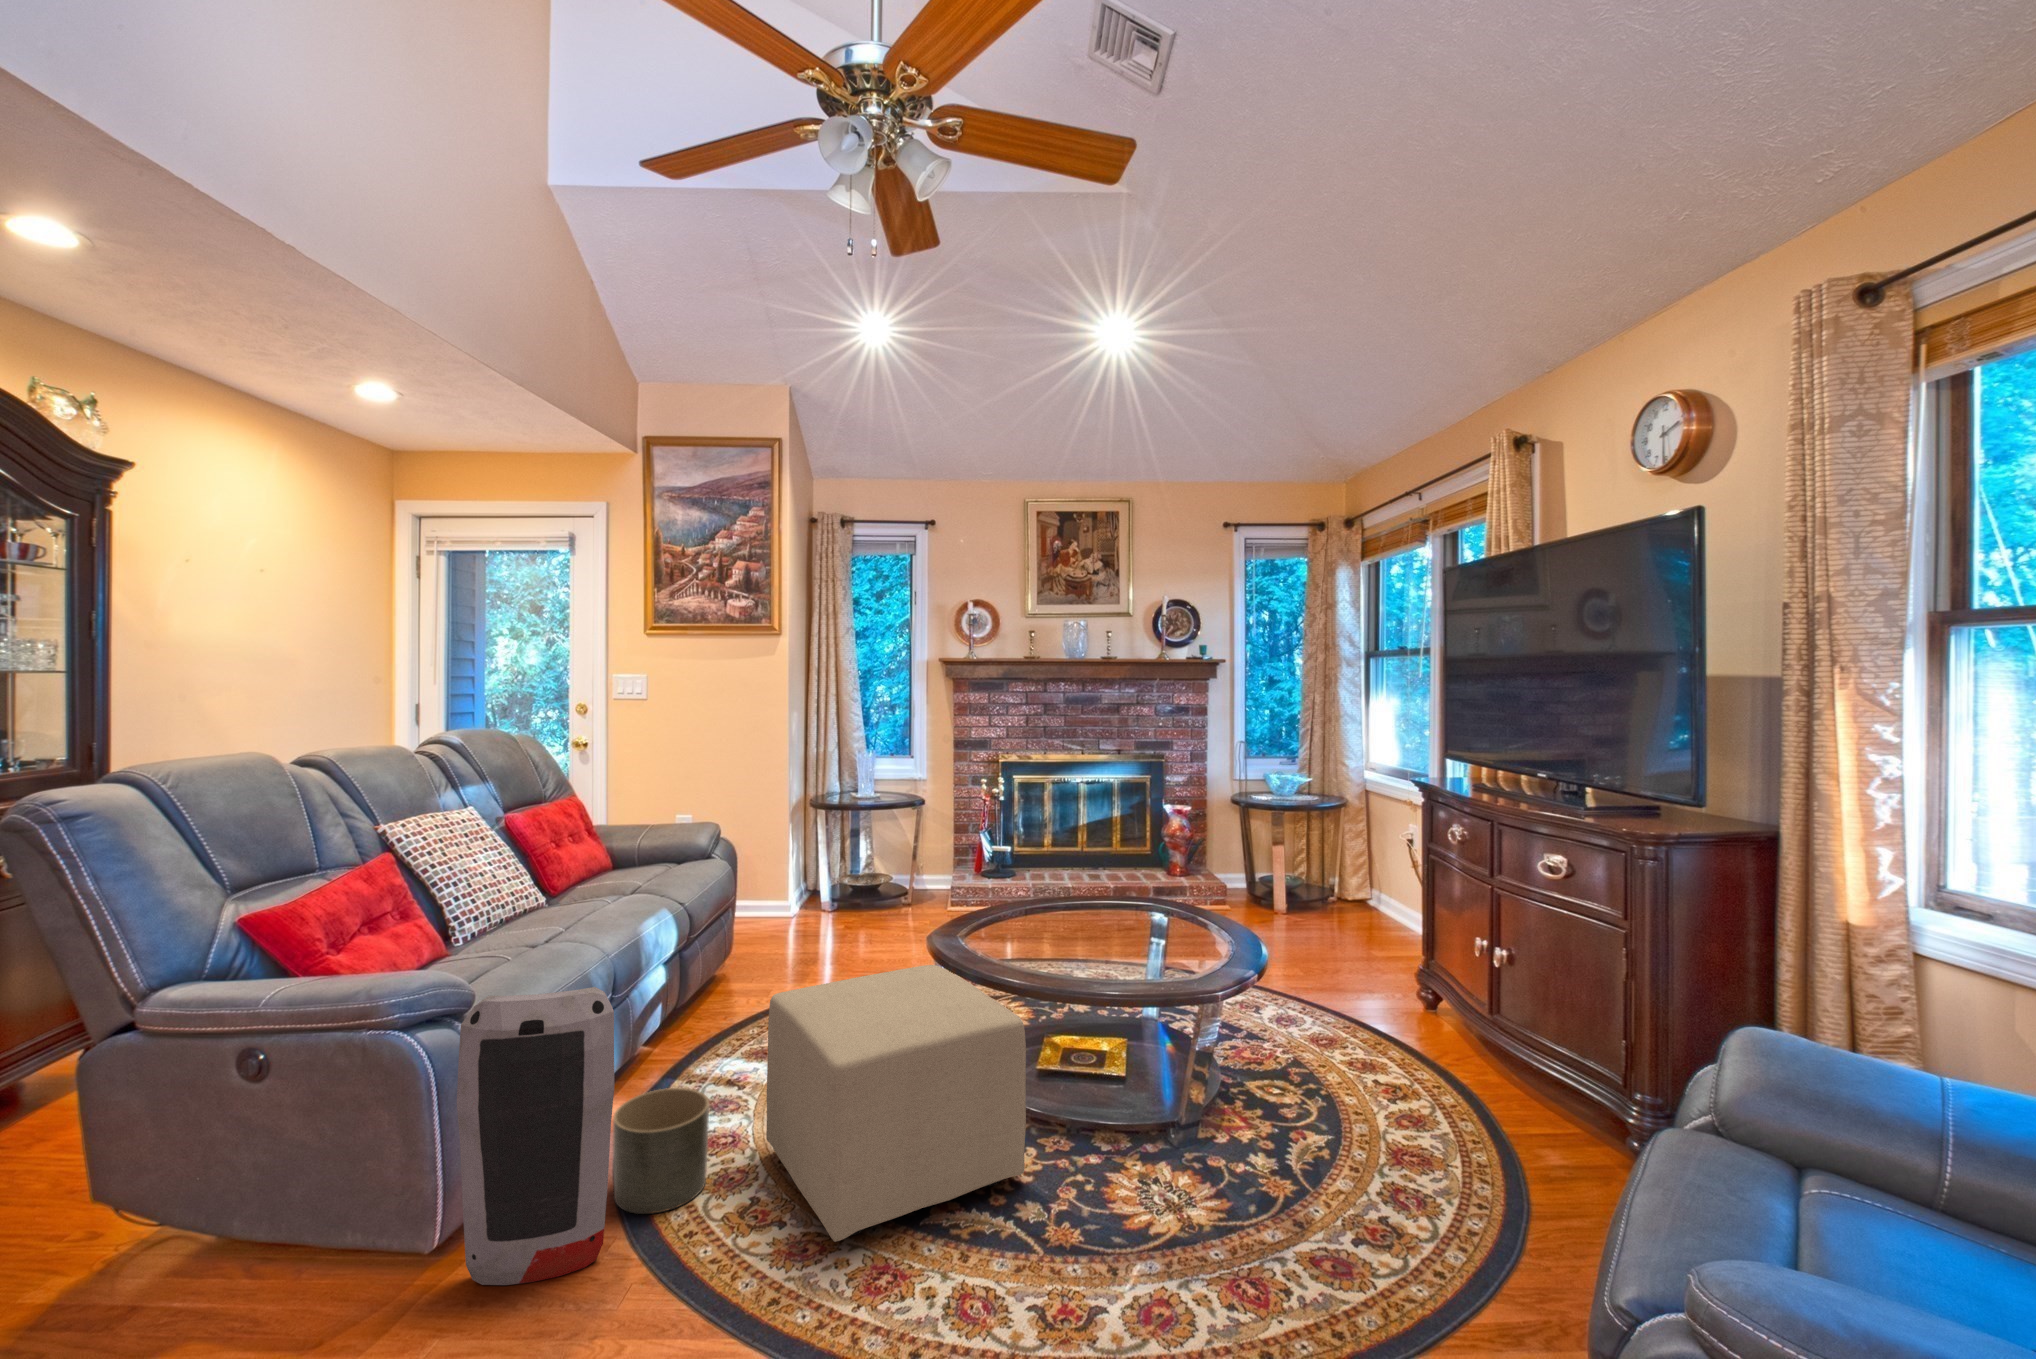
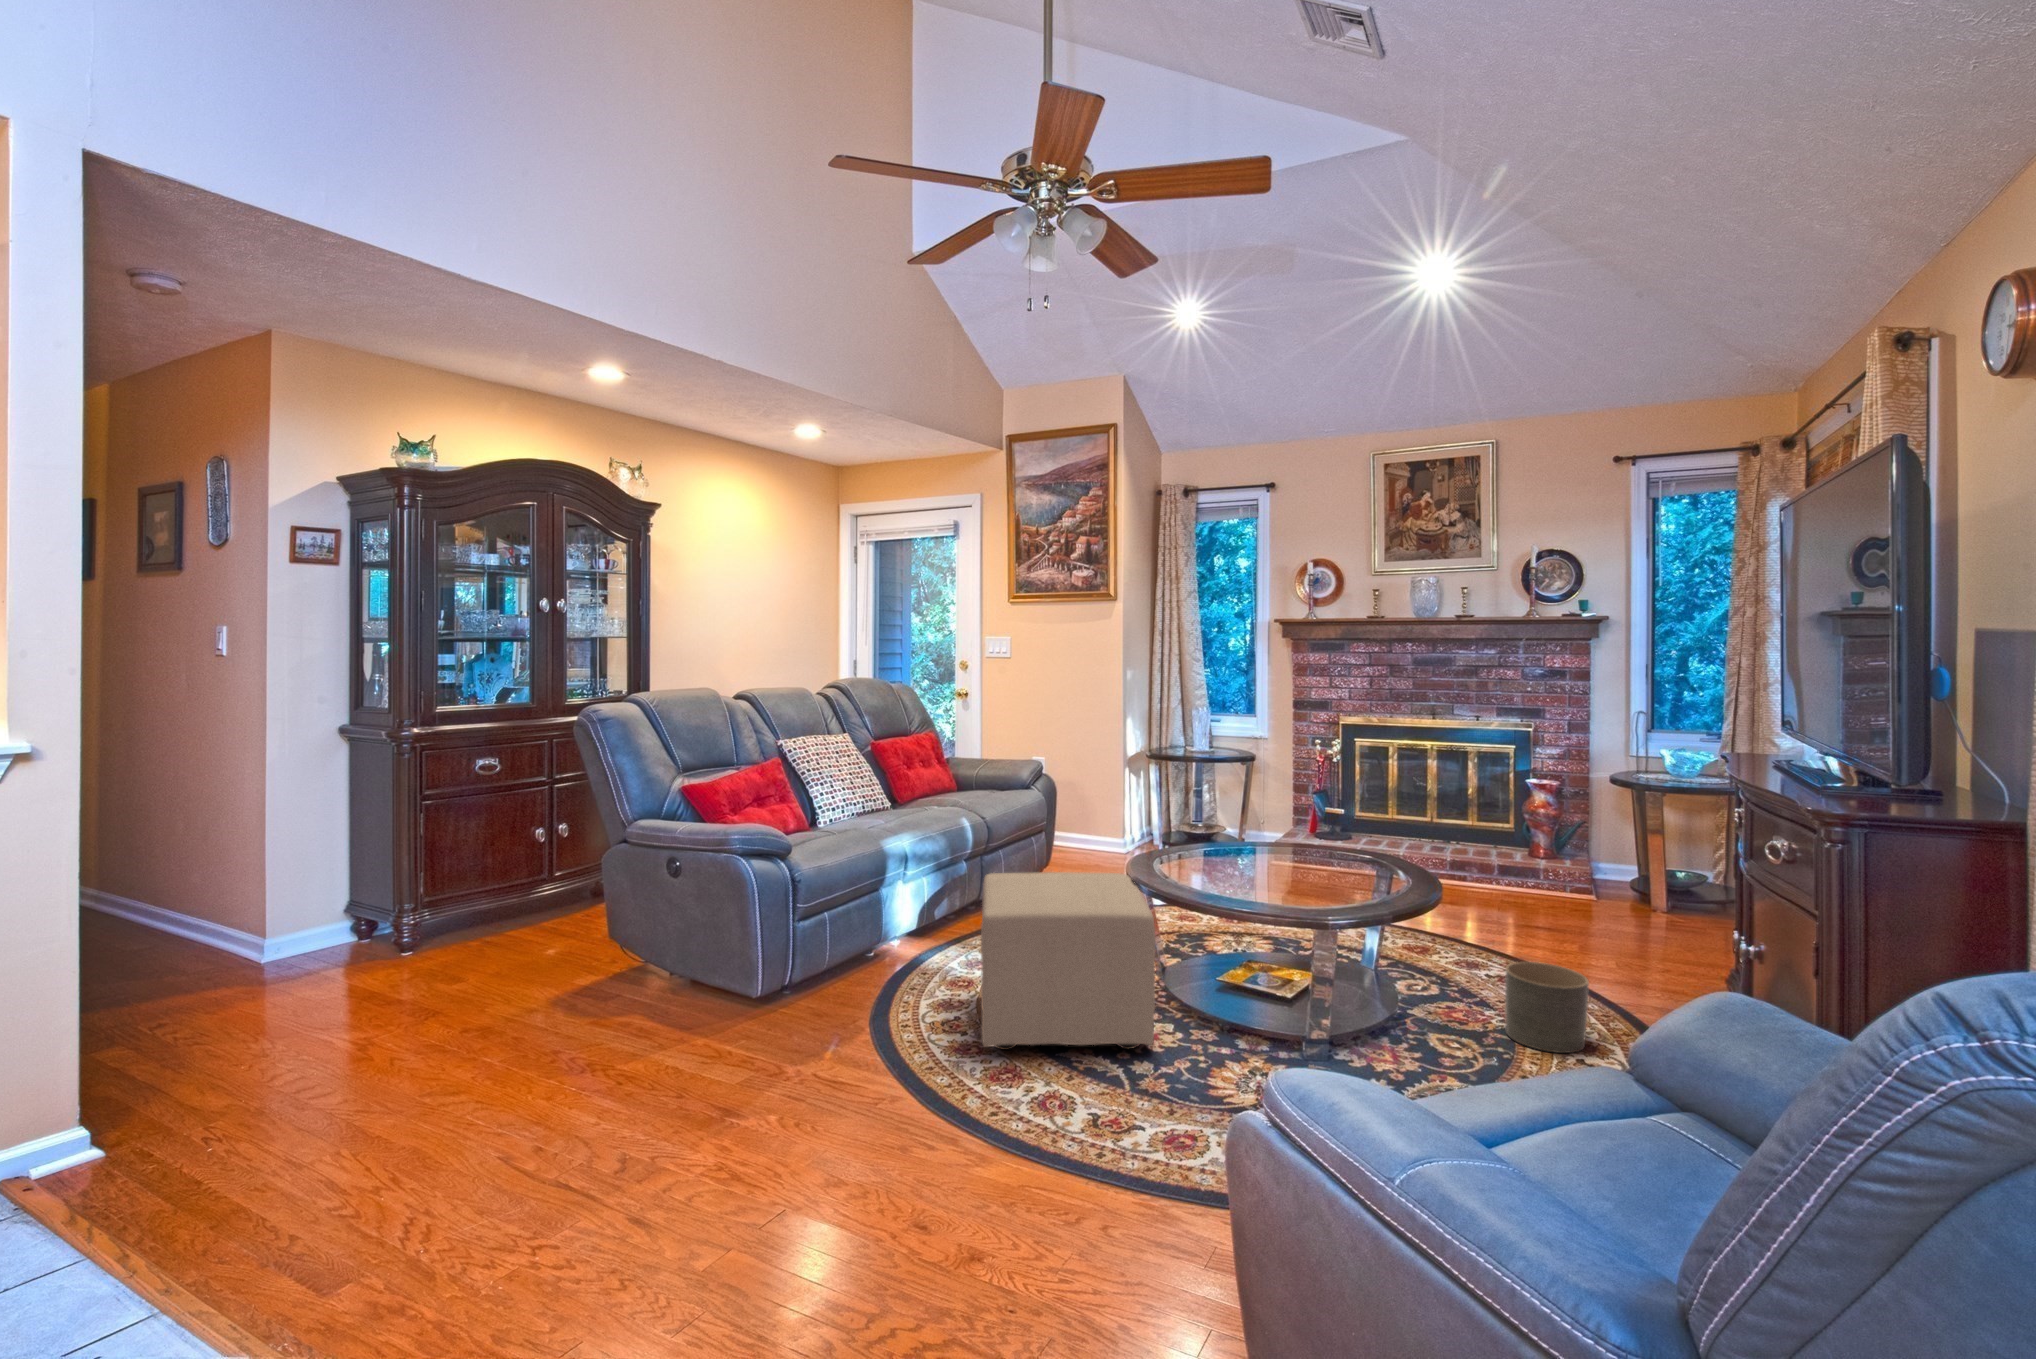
air purifier: present [457,987,614,1285] -> none [770,835,856,1025]
planter: present [613,1088,709,1214] -> present [1505,962,1589,1053]

